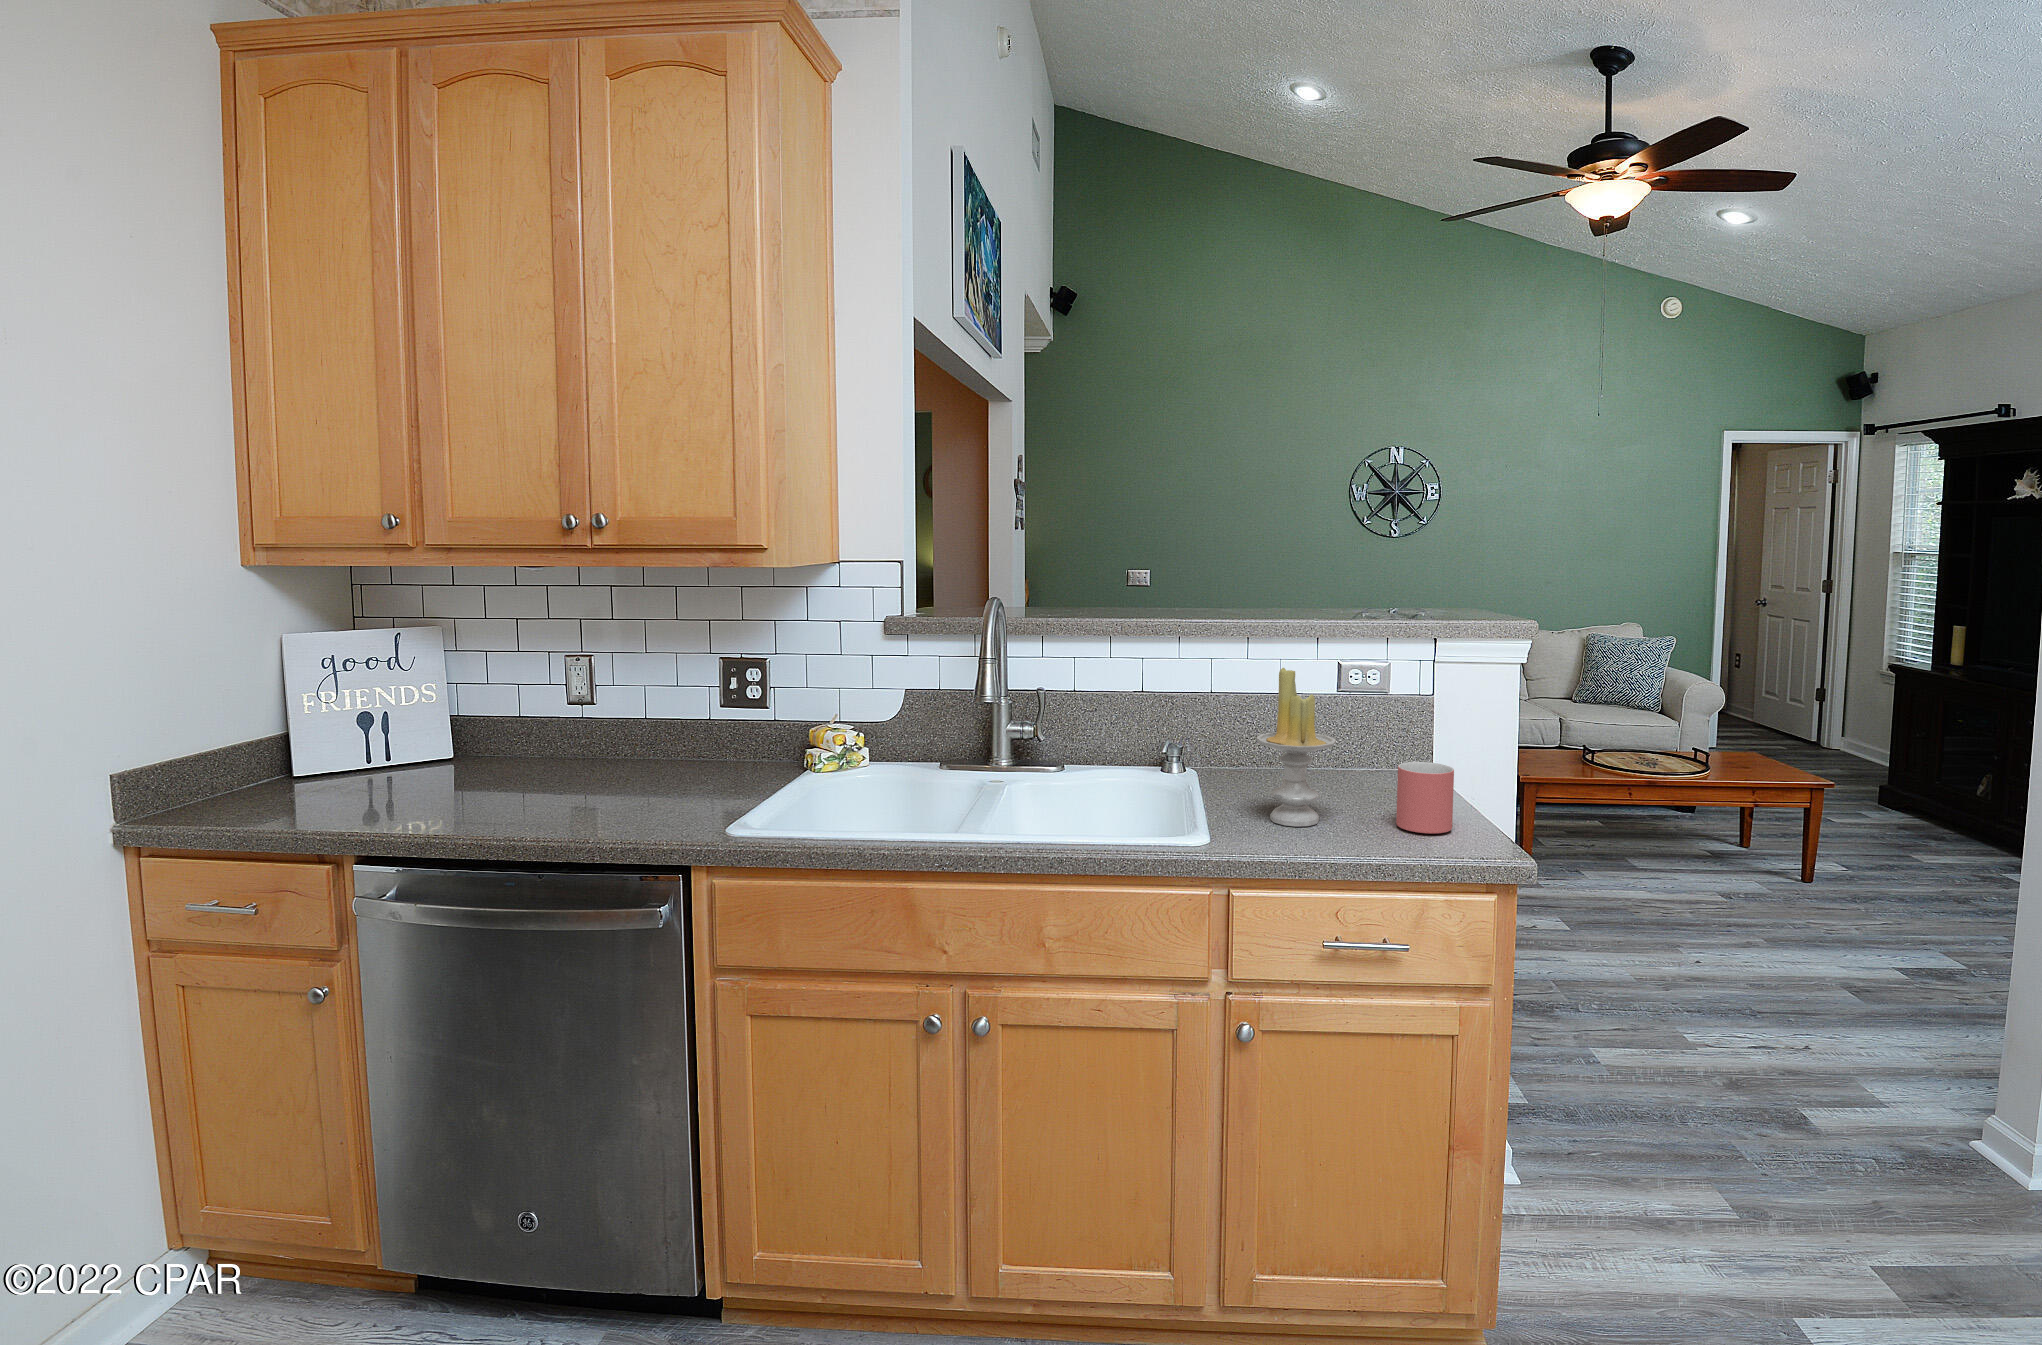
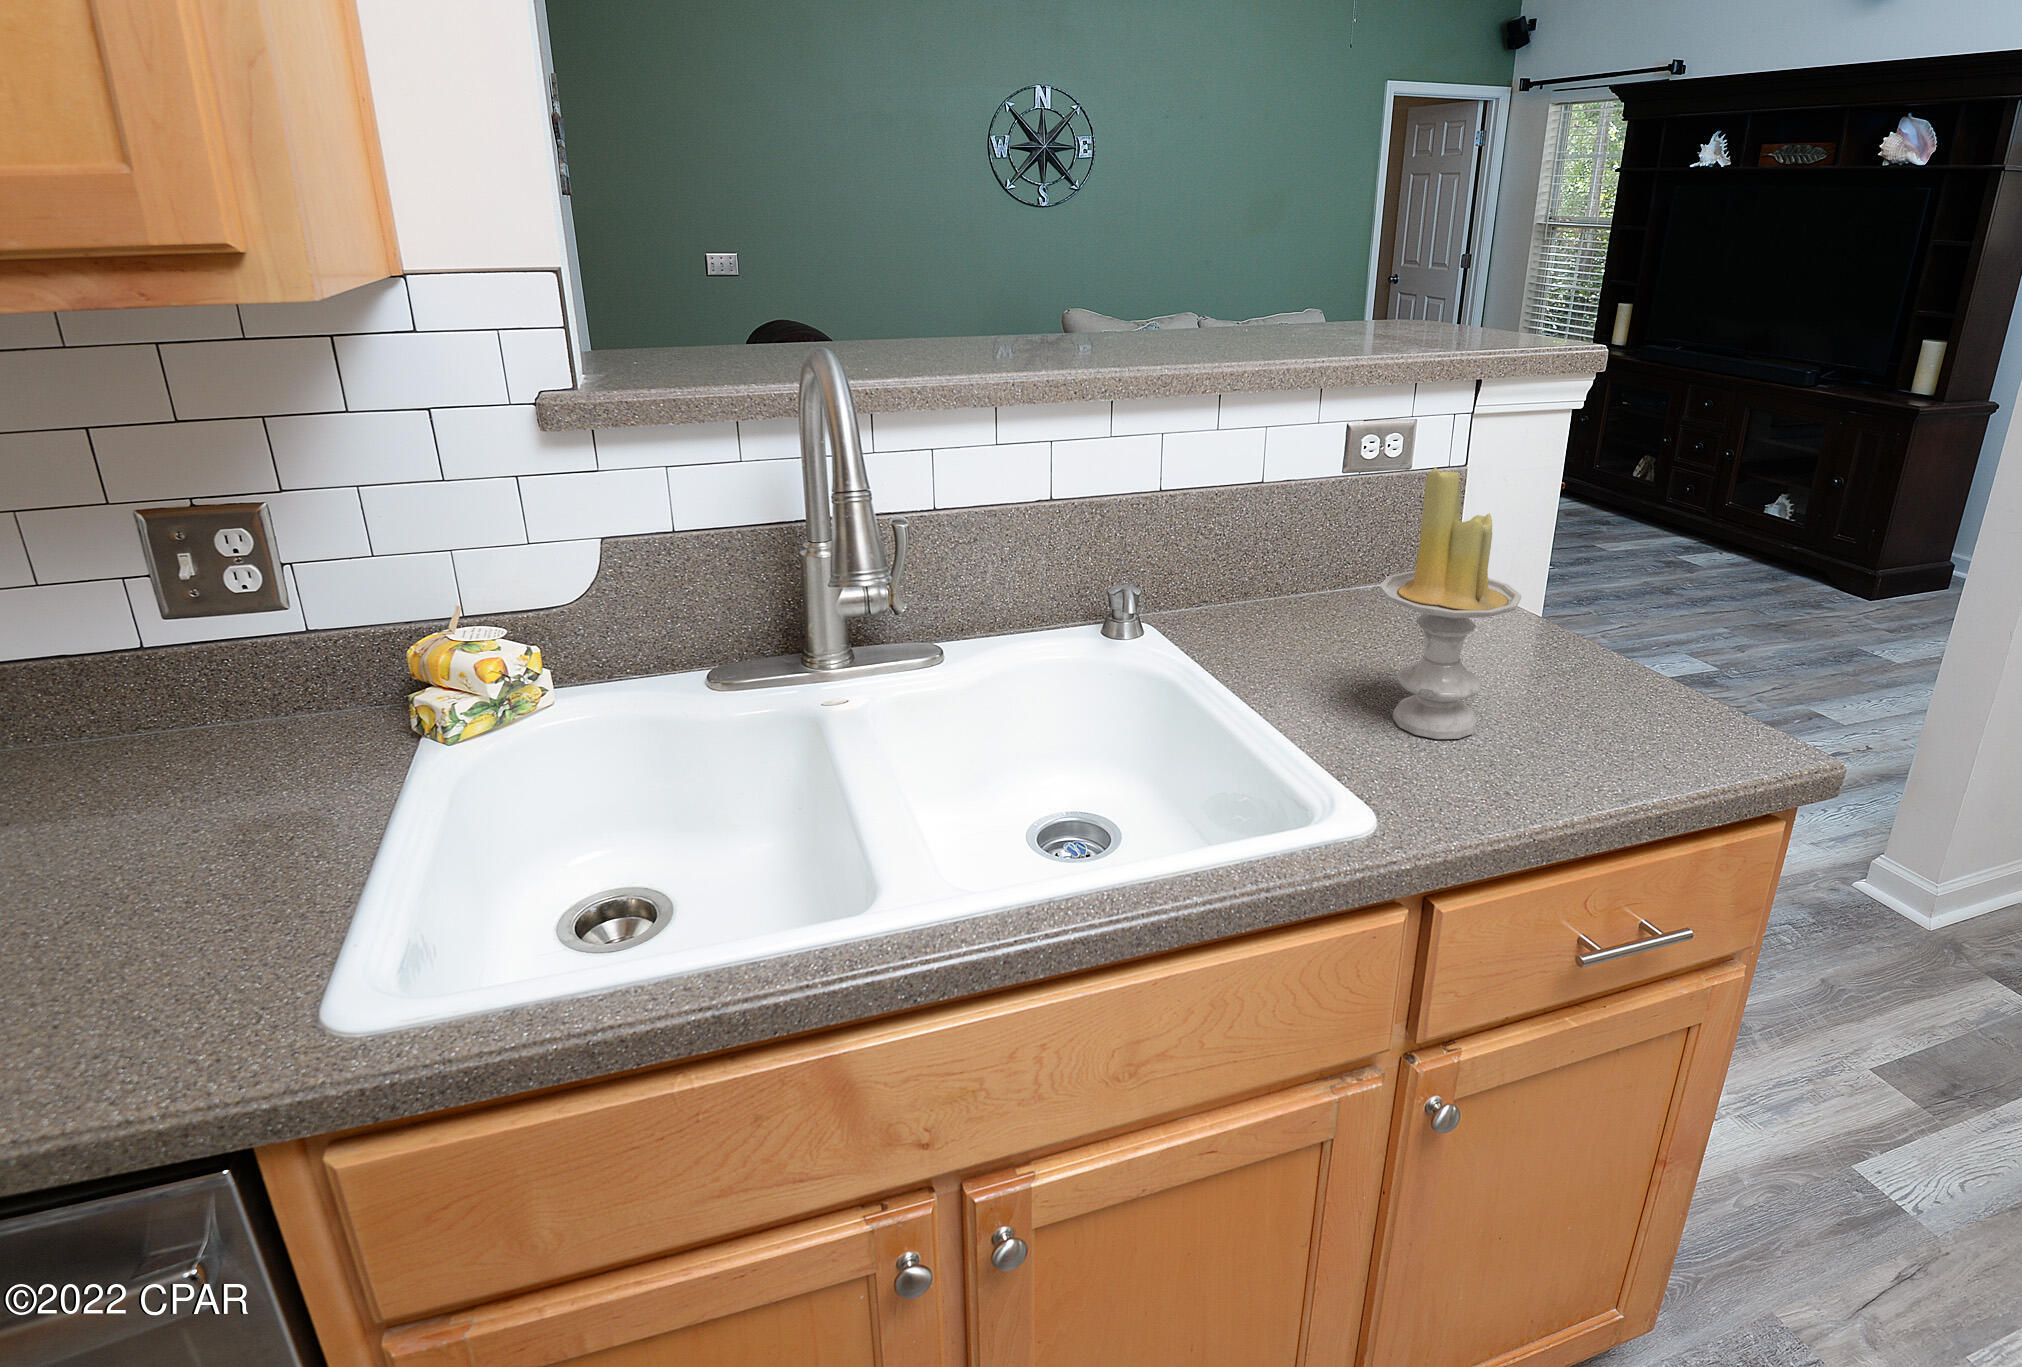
mug: present [1396,762,1454,833] -> none [1567,600,1684,721]

